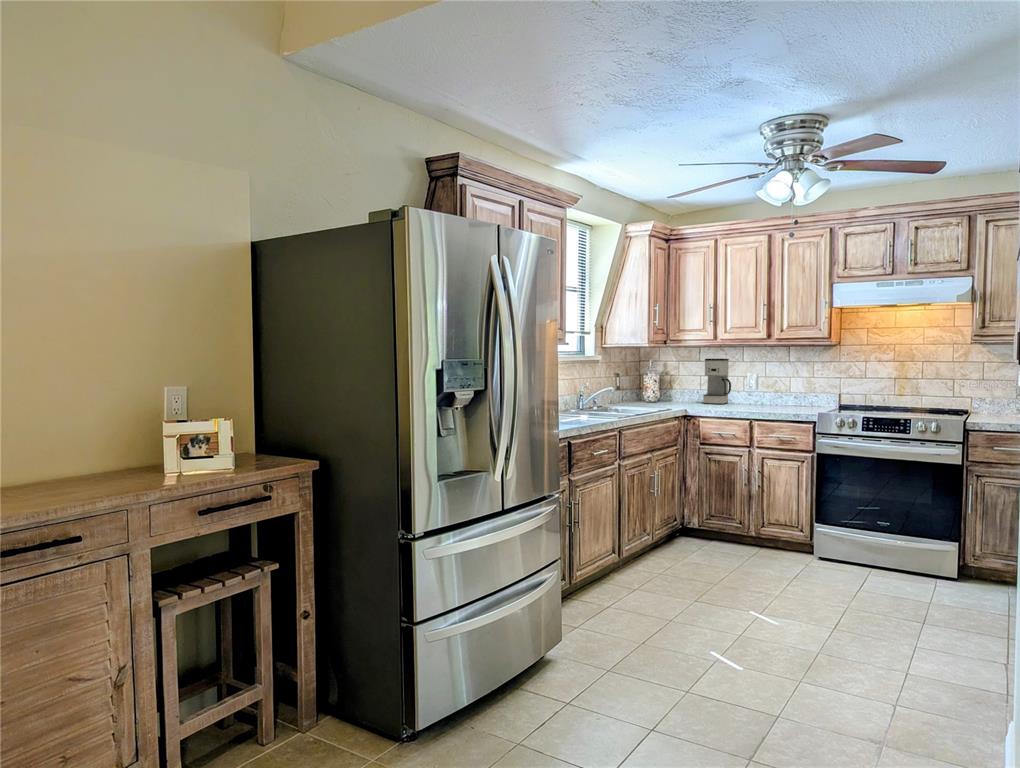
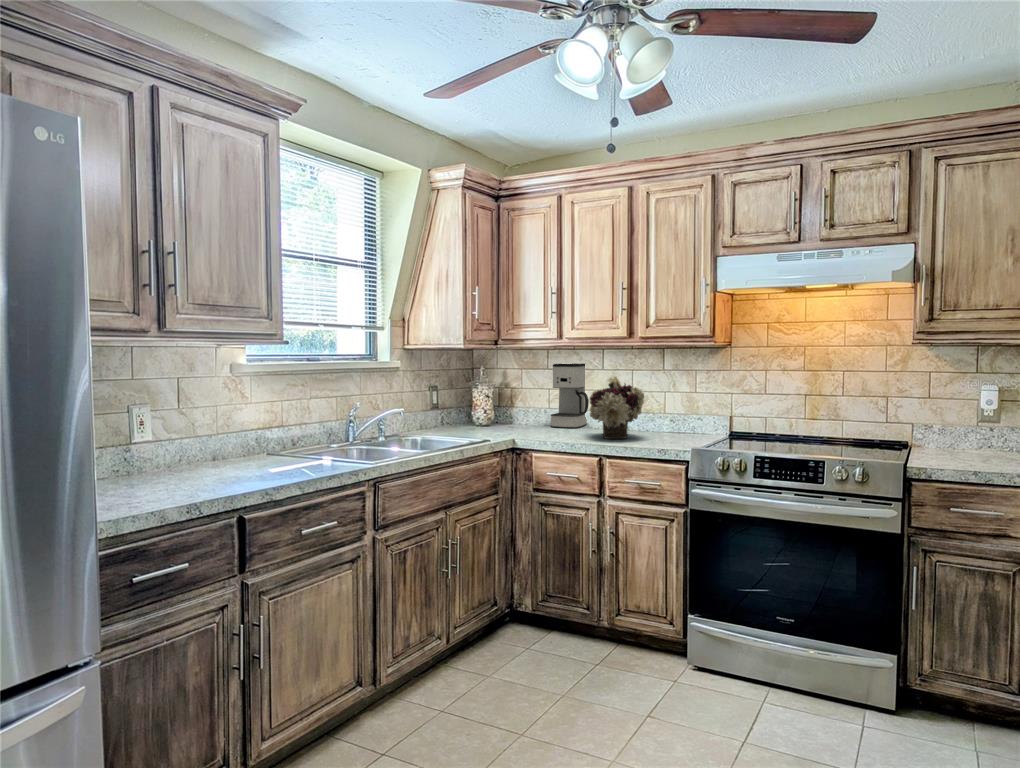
flower arrangement: none [737,366,779,410] -> present [590,376,644,439]

